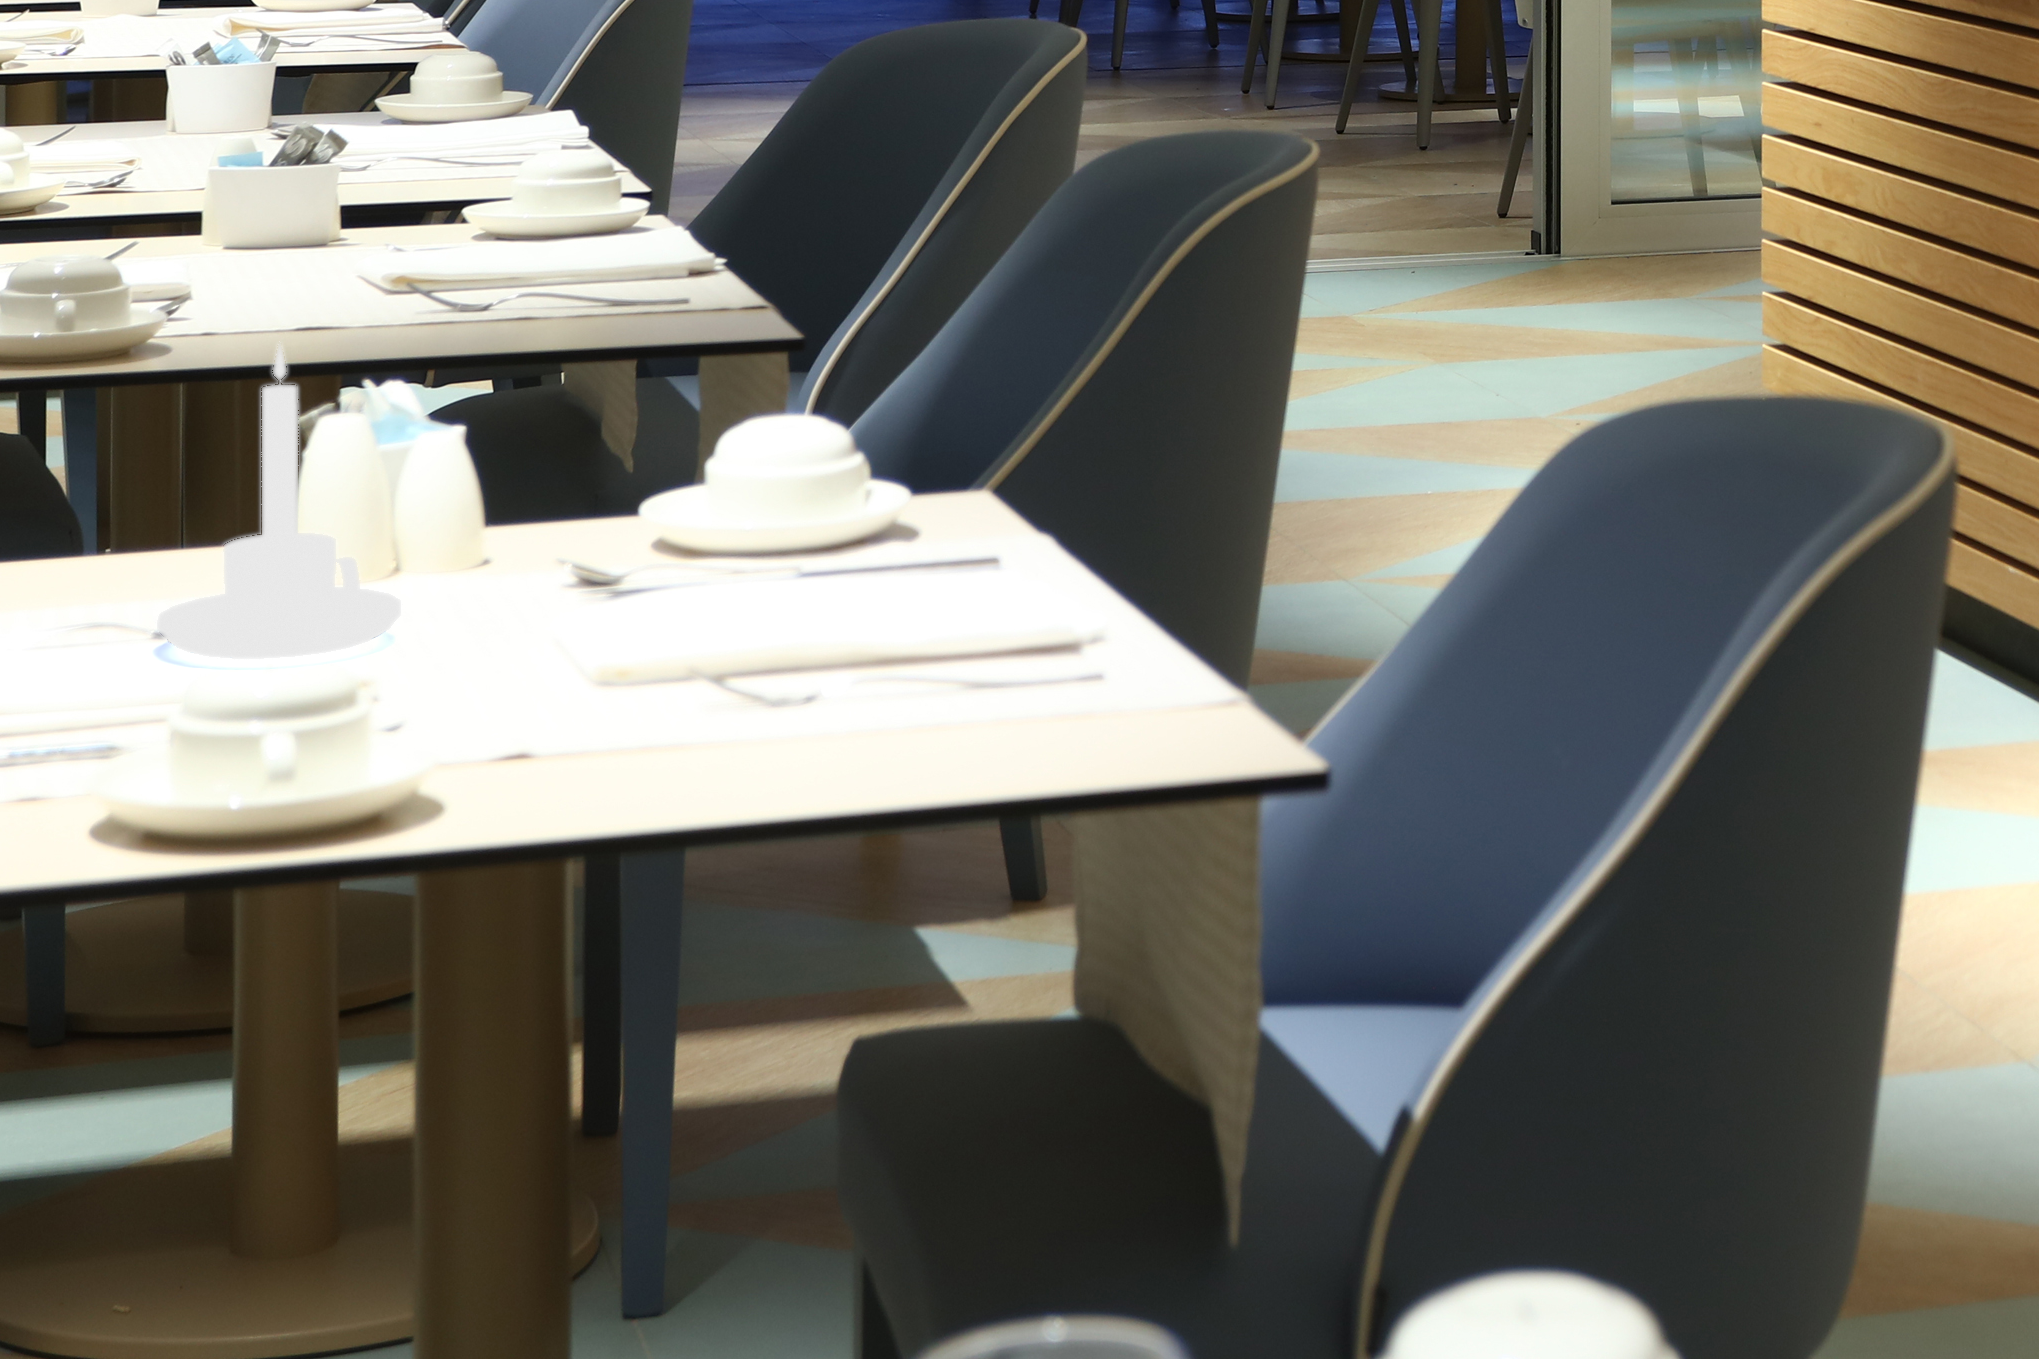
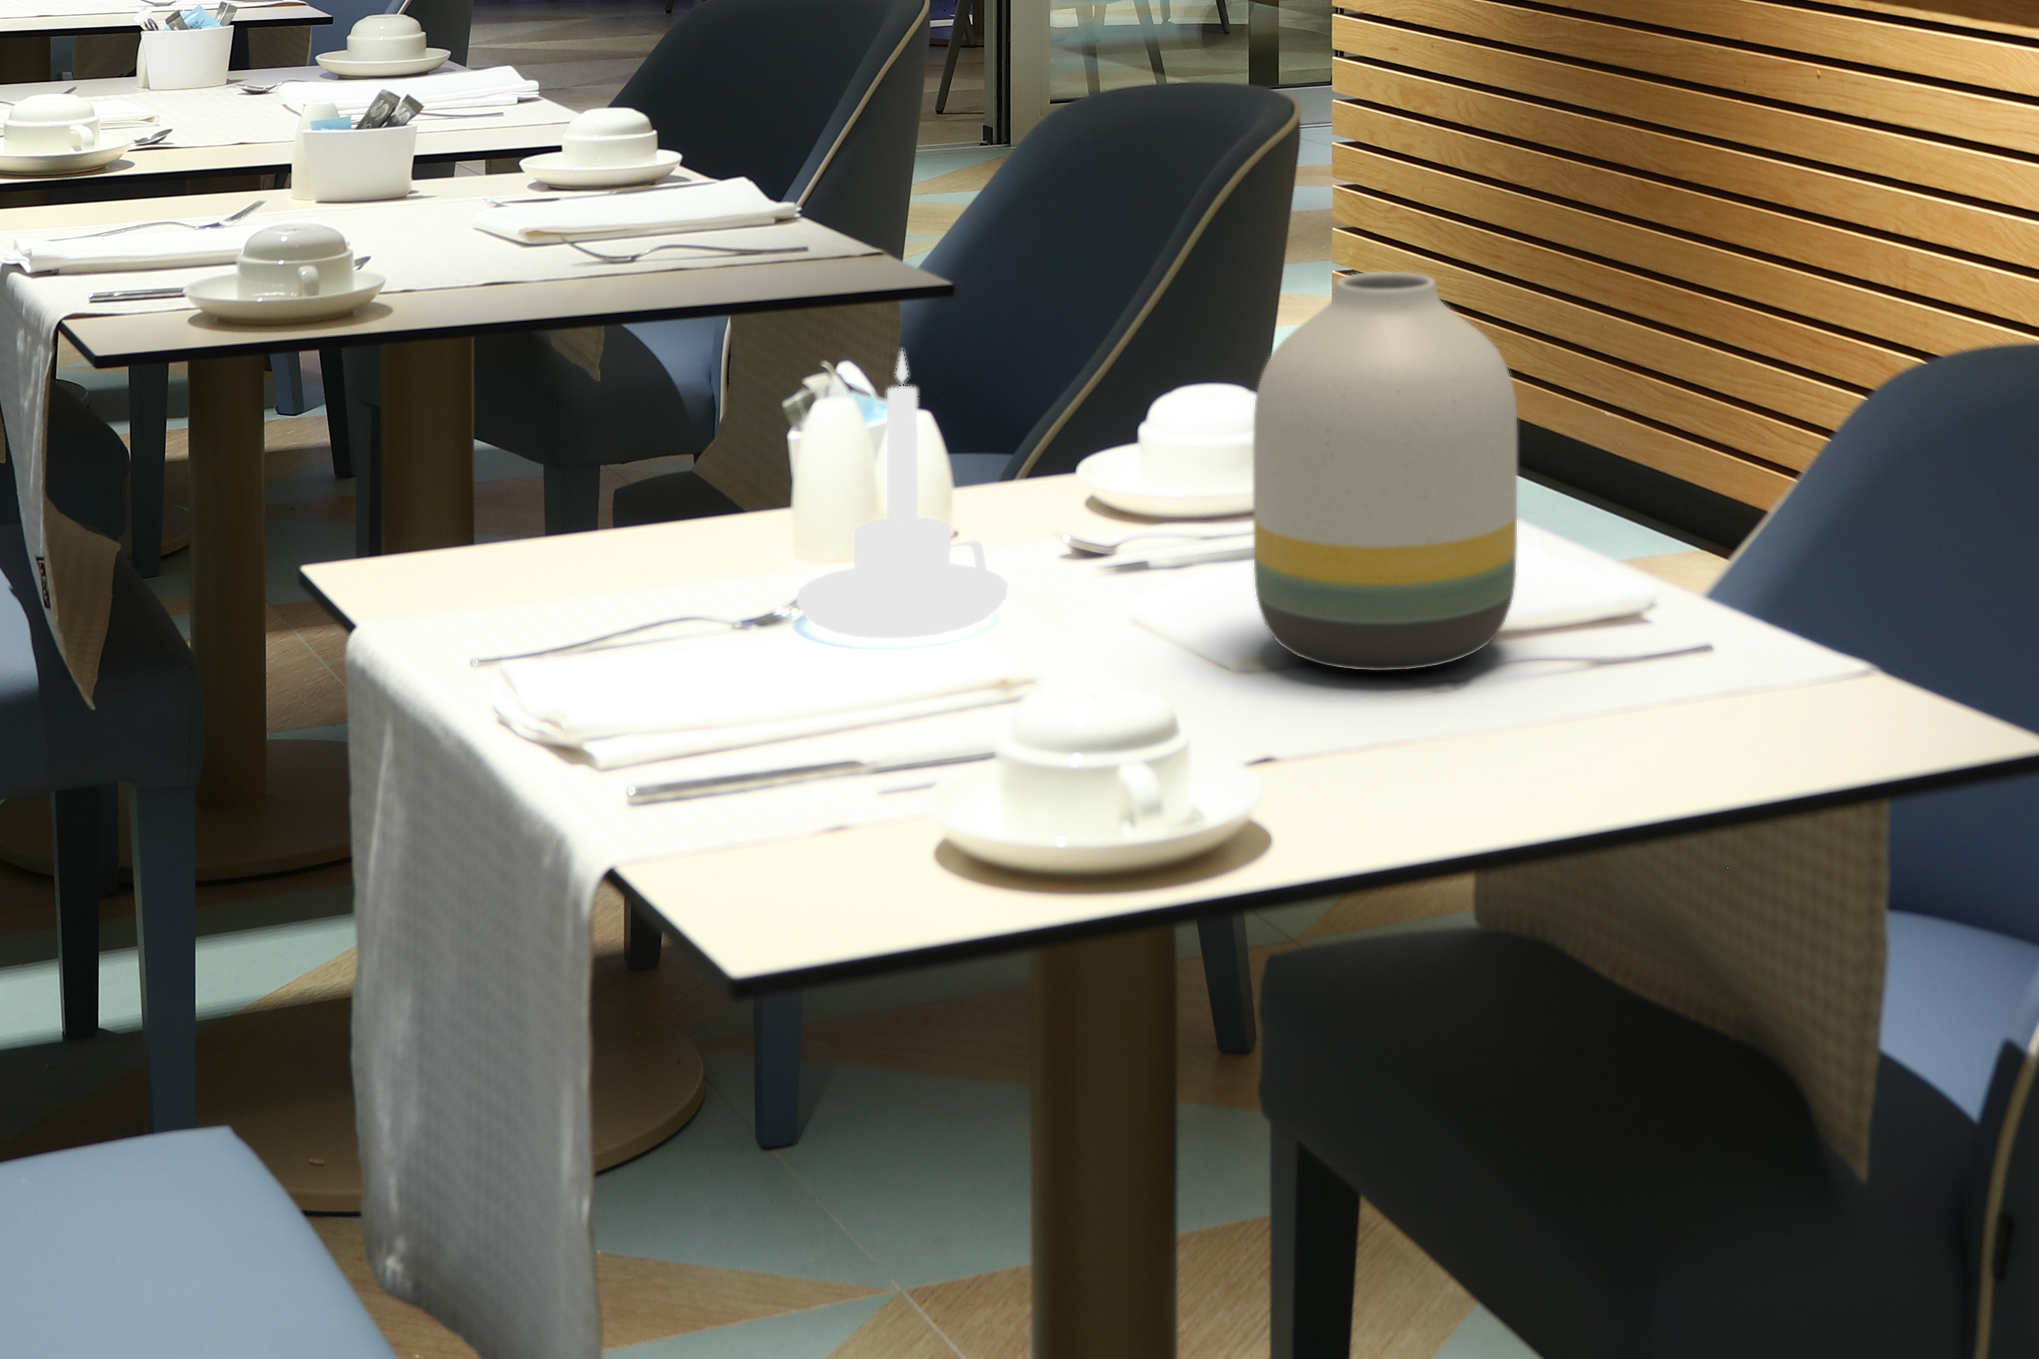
vase: none [598,265,902,706] -> present [1253,272,1517,671]

